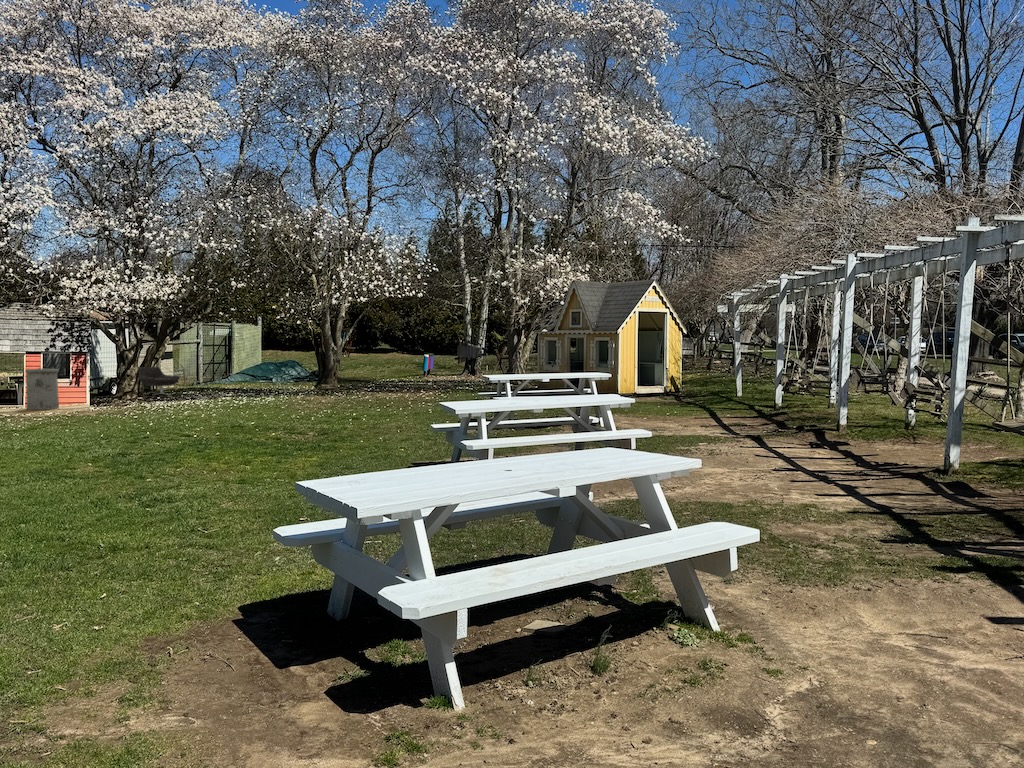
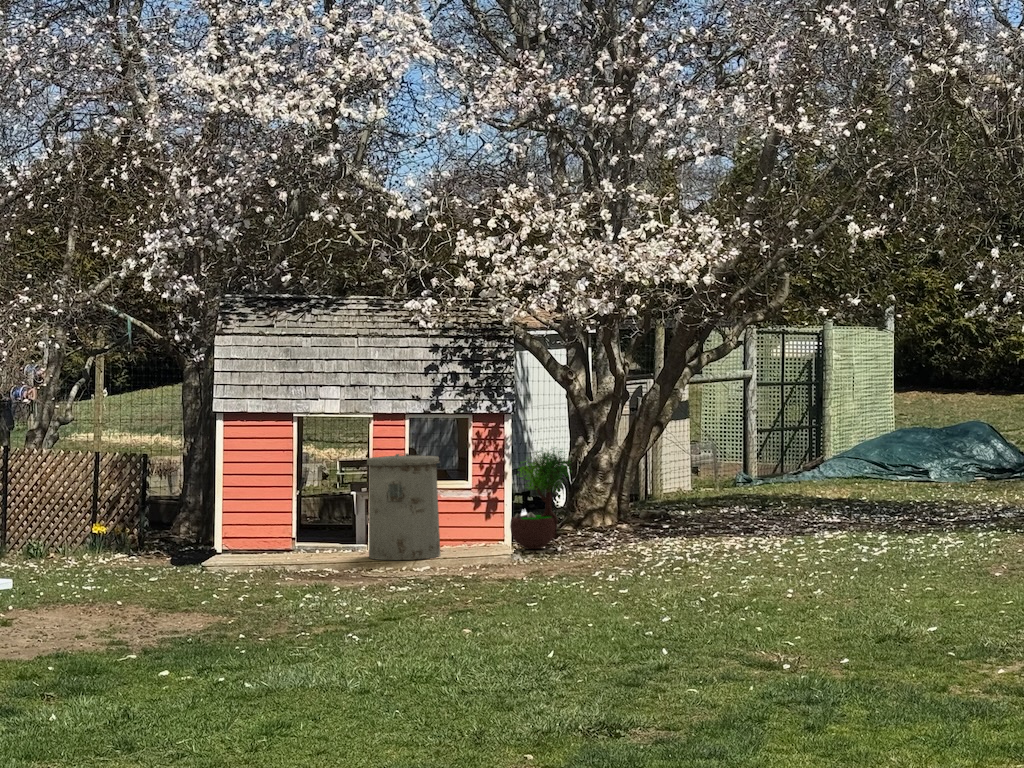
potted tree: none [90,364,116,405] -> present [510,448,570,549]
lounge chair: present [139,367,179,394] -> none [622,443,718,517]

